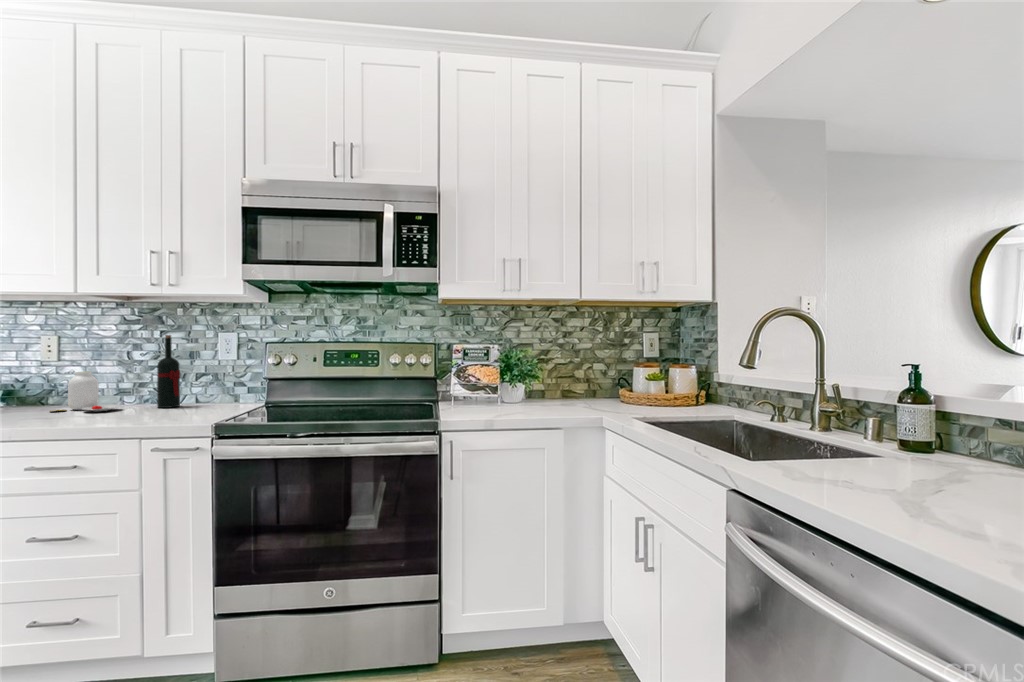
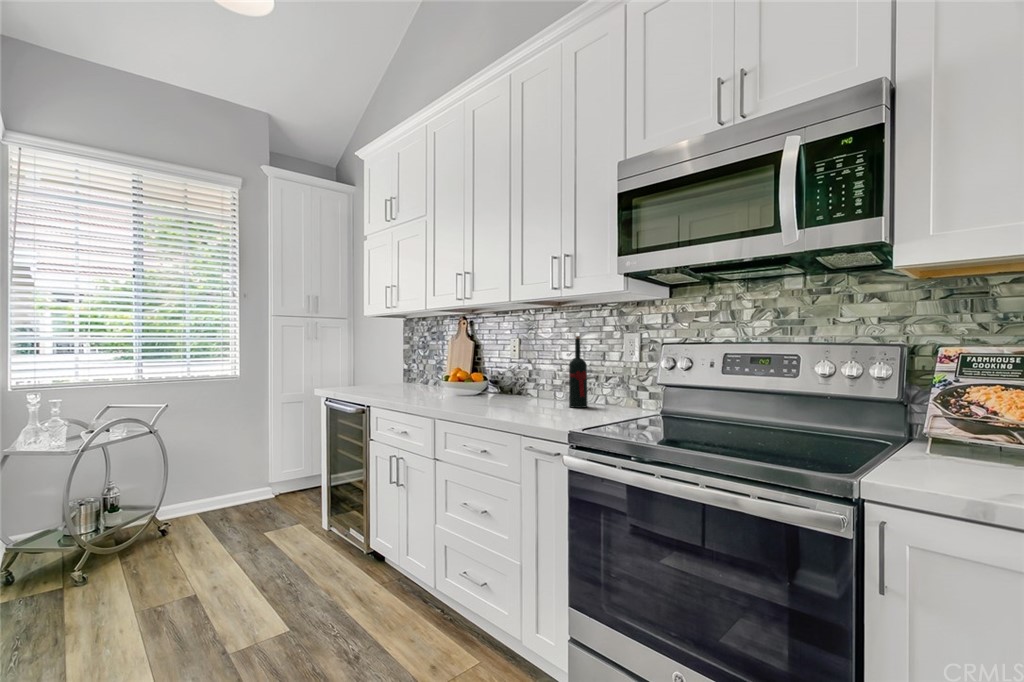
jar: present [56,371,121,411] -> none [501,369,543,405]

